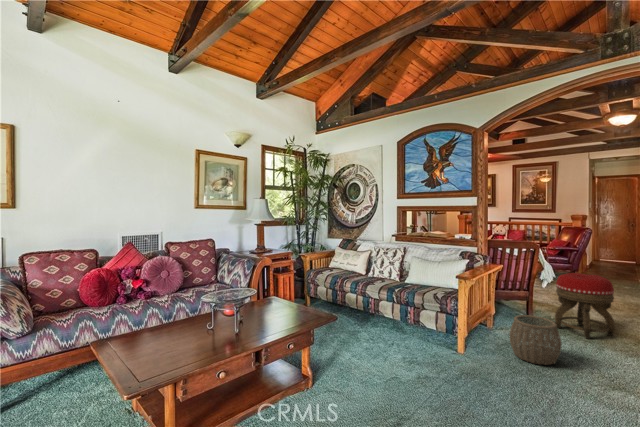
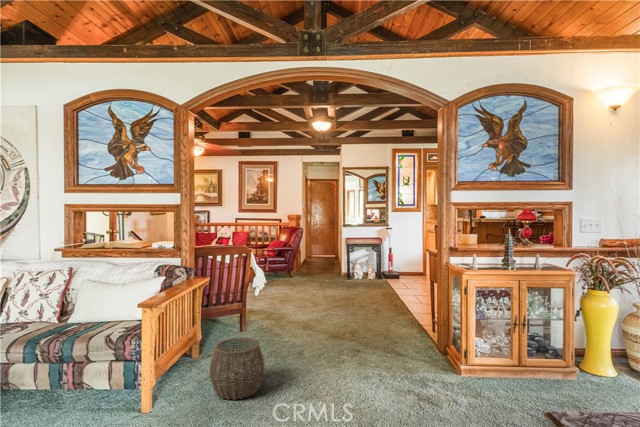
footstool: present [555,273,615,339] -> none [265,277,316,348]

